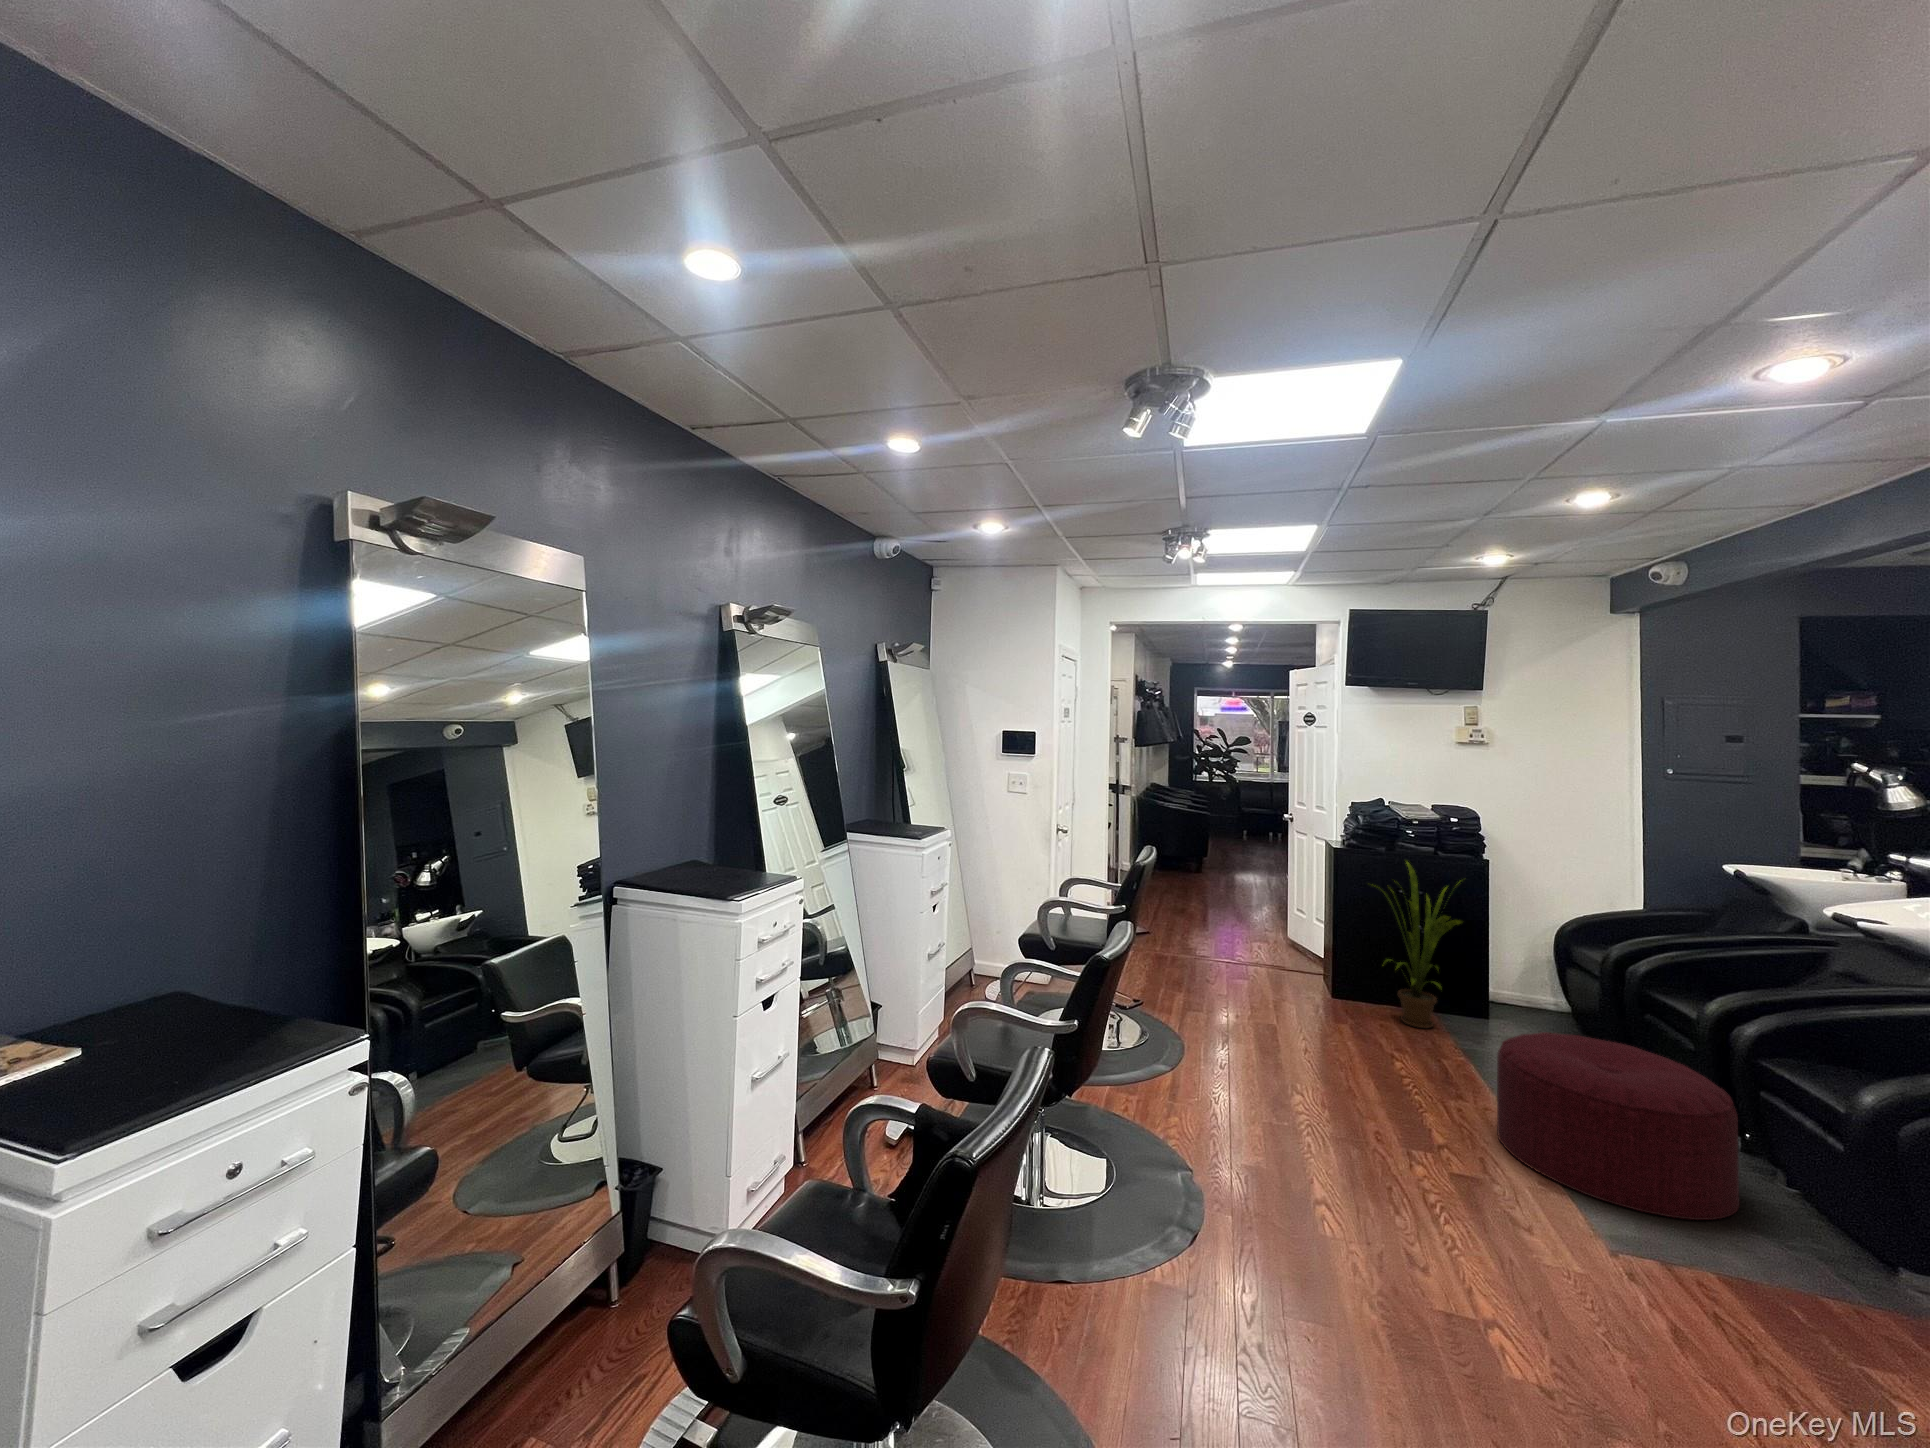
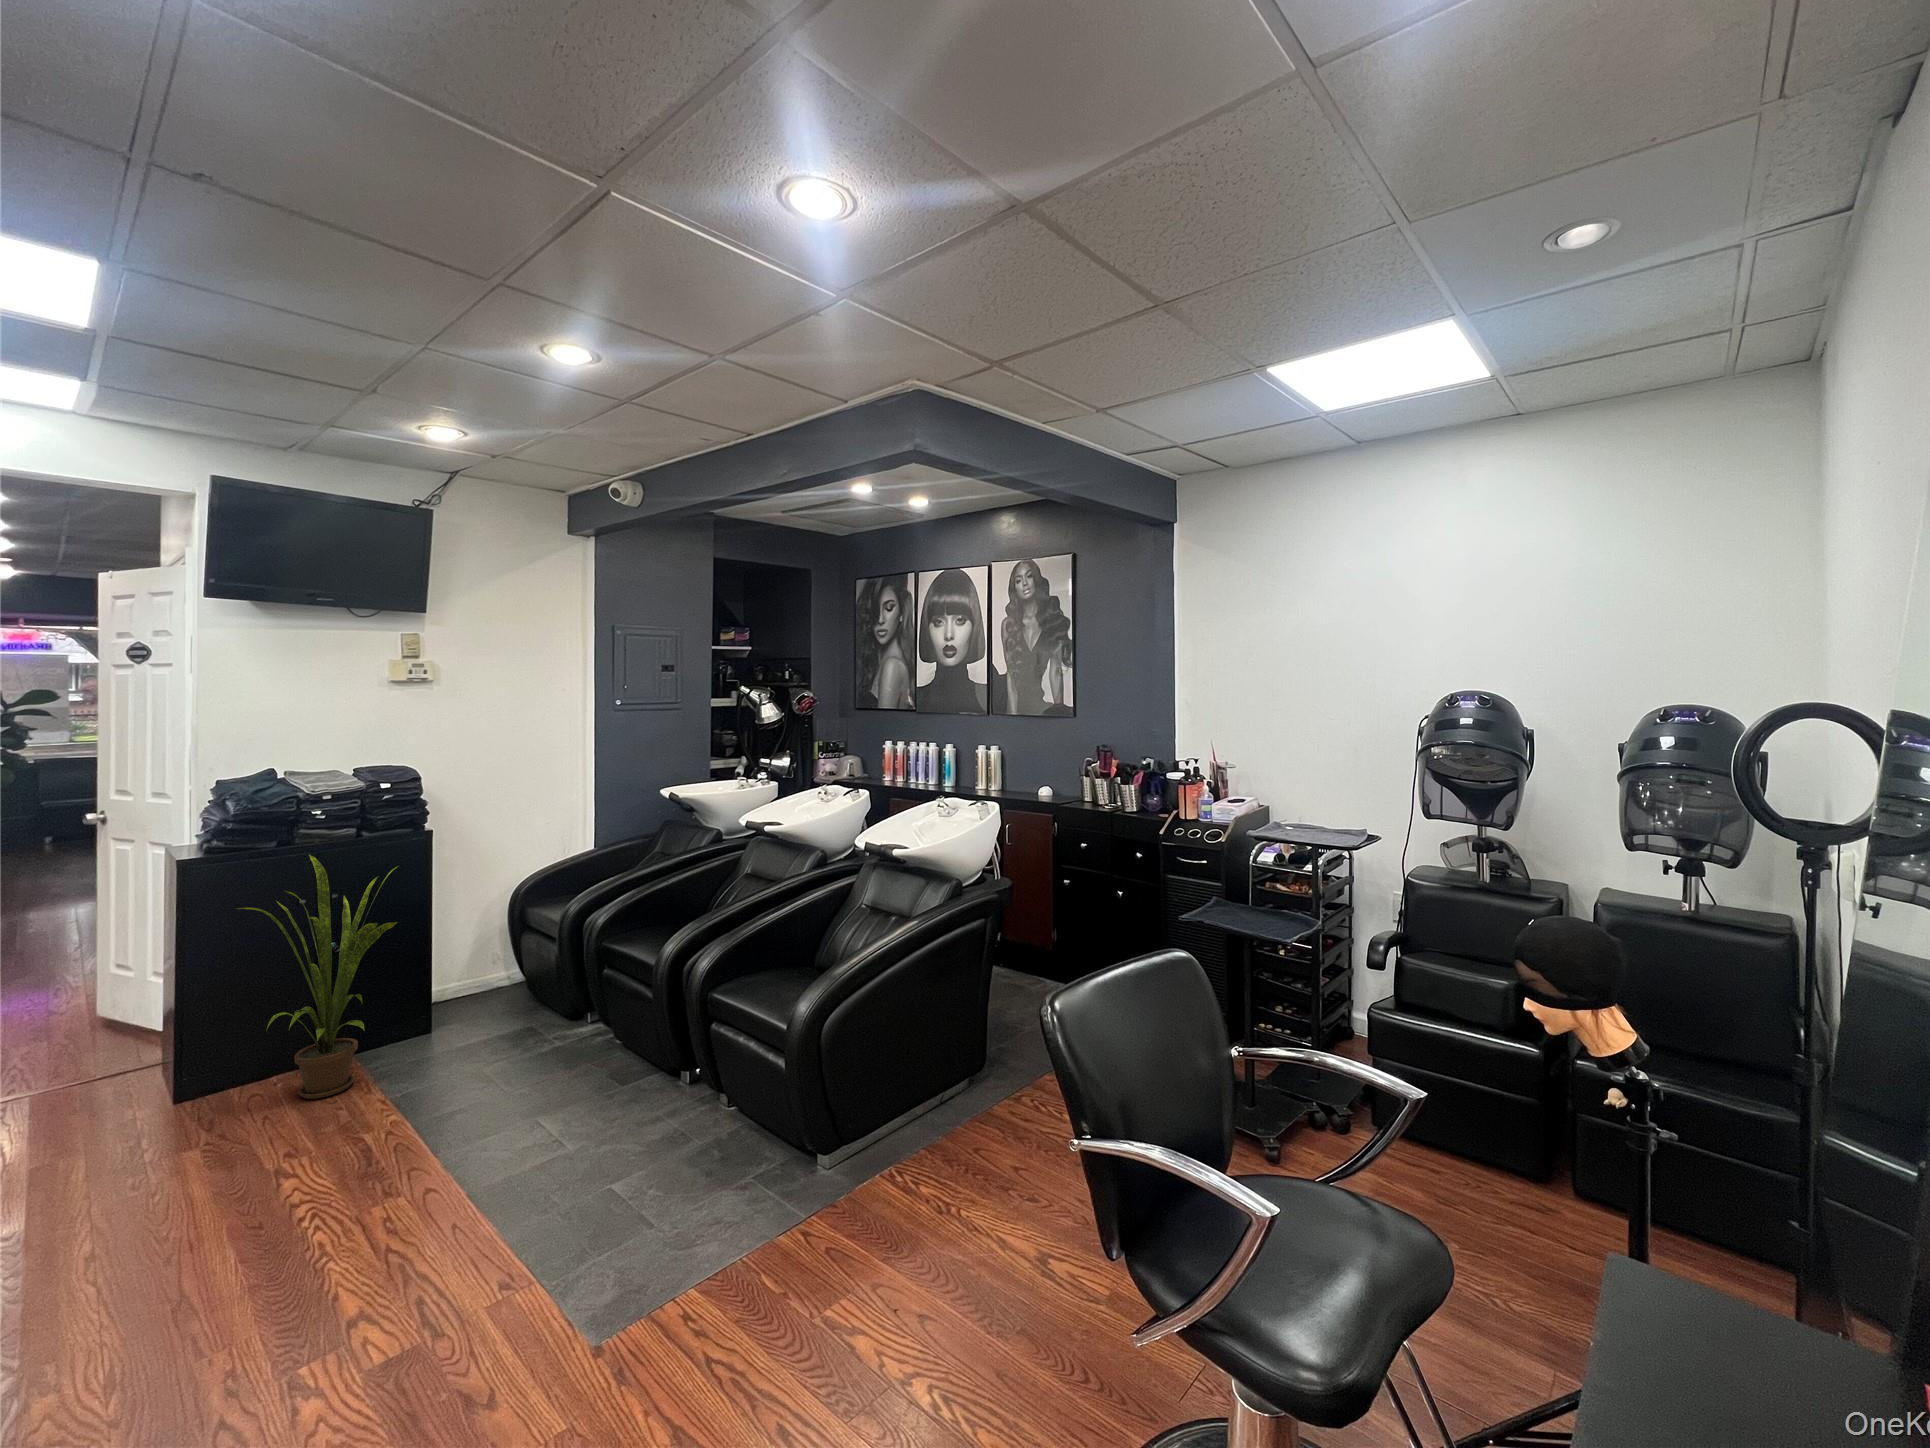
ottoman: present [1497,1032,1740,1220] -> none [437,1024,694,1265]

